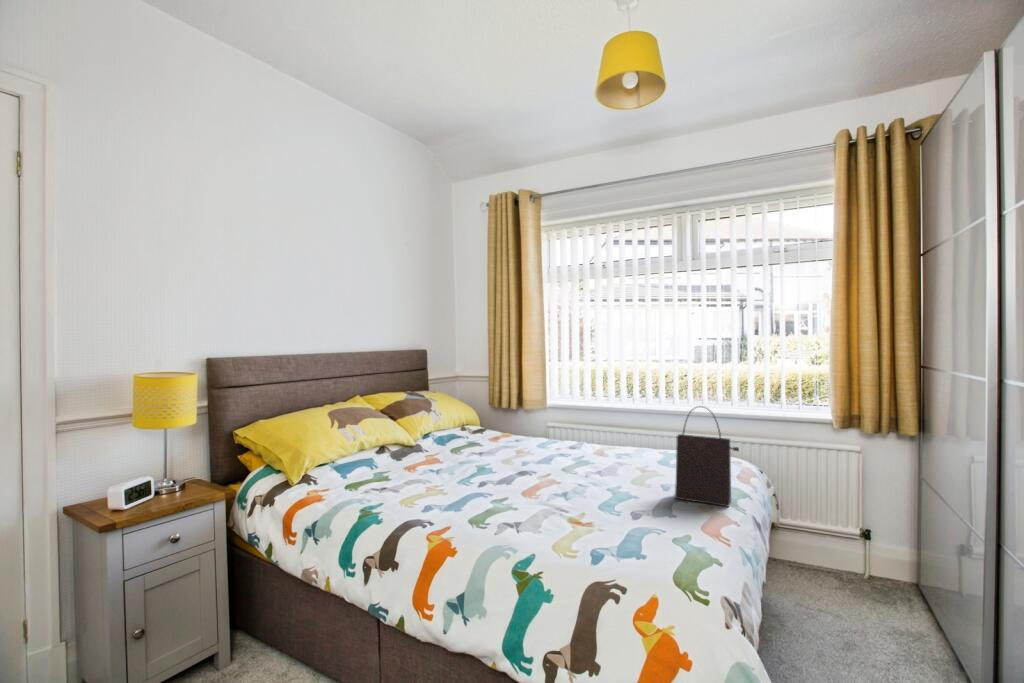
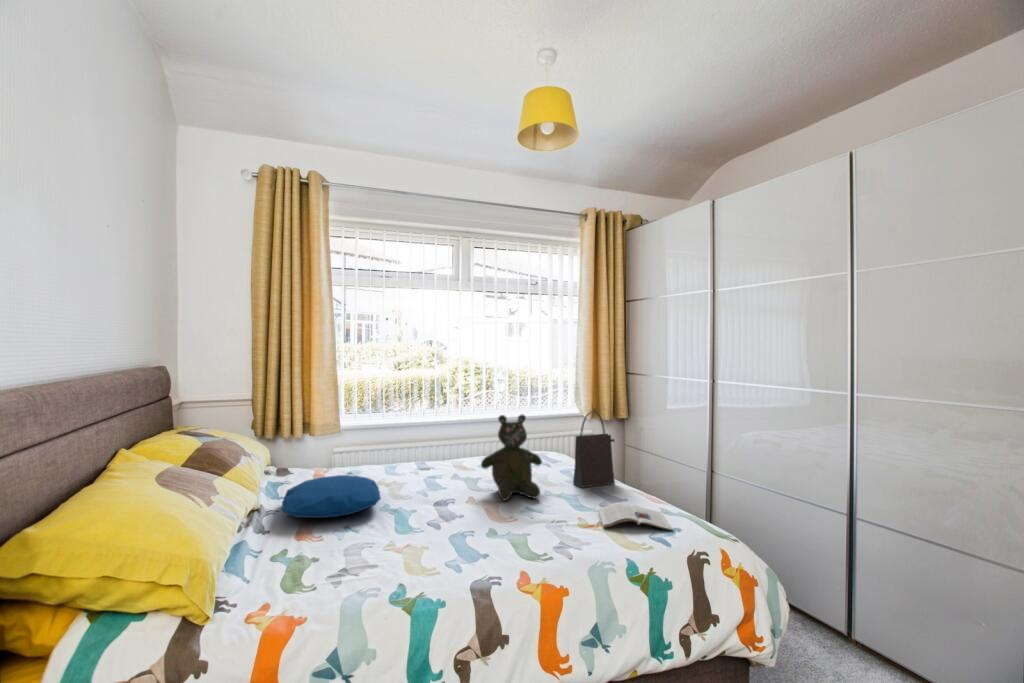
teddy bear: none [564,399,634,492] -> present [481,415,542,500]
pillow: none [419,435,505,463] -> present [282,475,381,518]
magazine: none [582,513,686,558] -> present [598,502,673,531]

